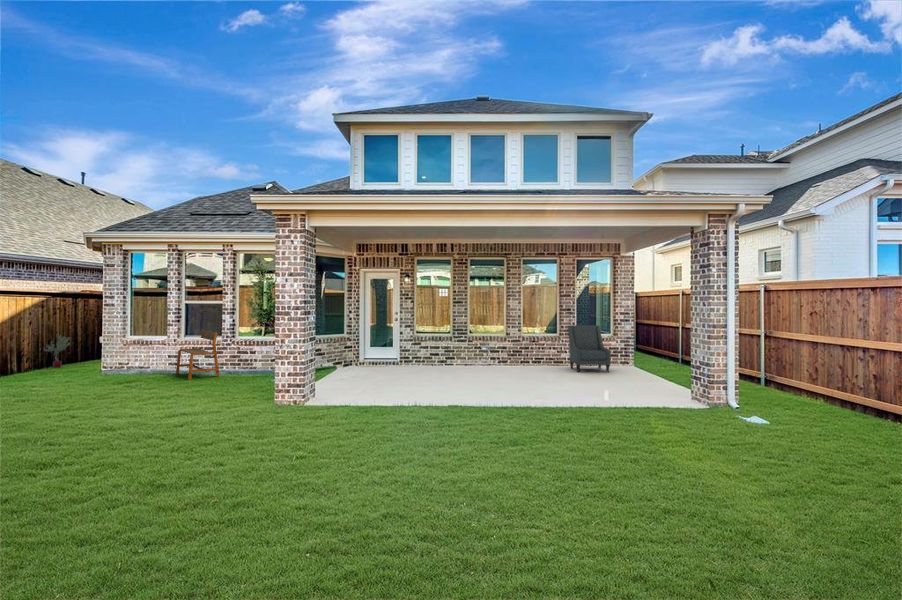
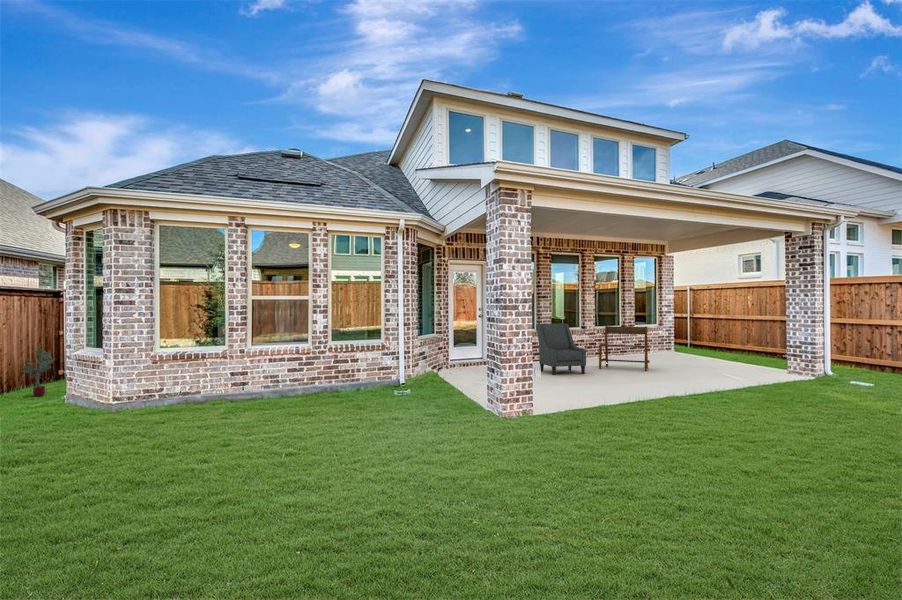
chair: present [568,325,611,372] -> present [536,323,586,375]
bench: present [176,330,220,380] -> present [599,326,650,371]

